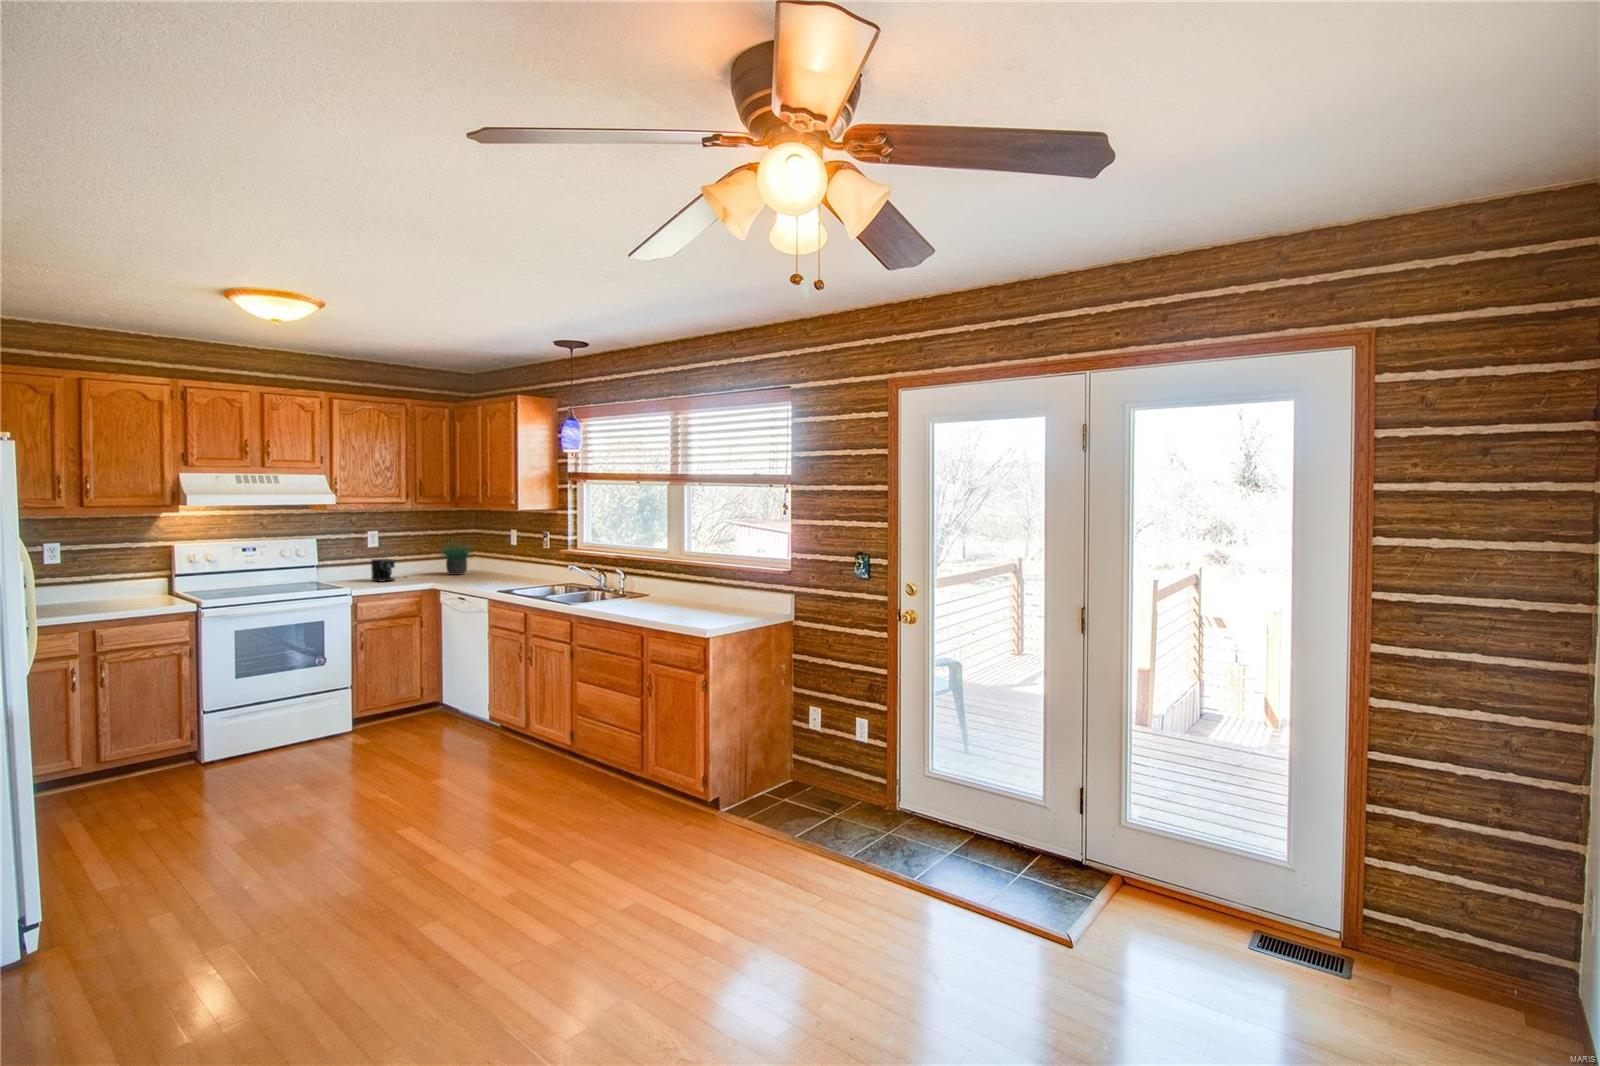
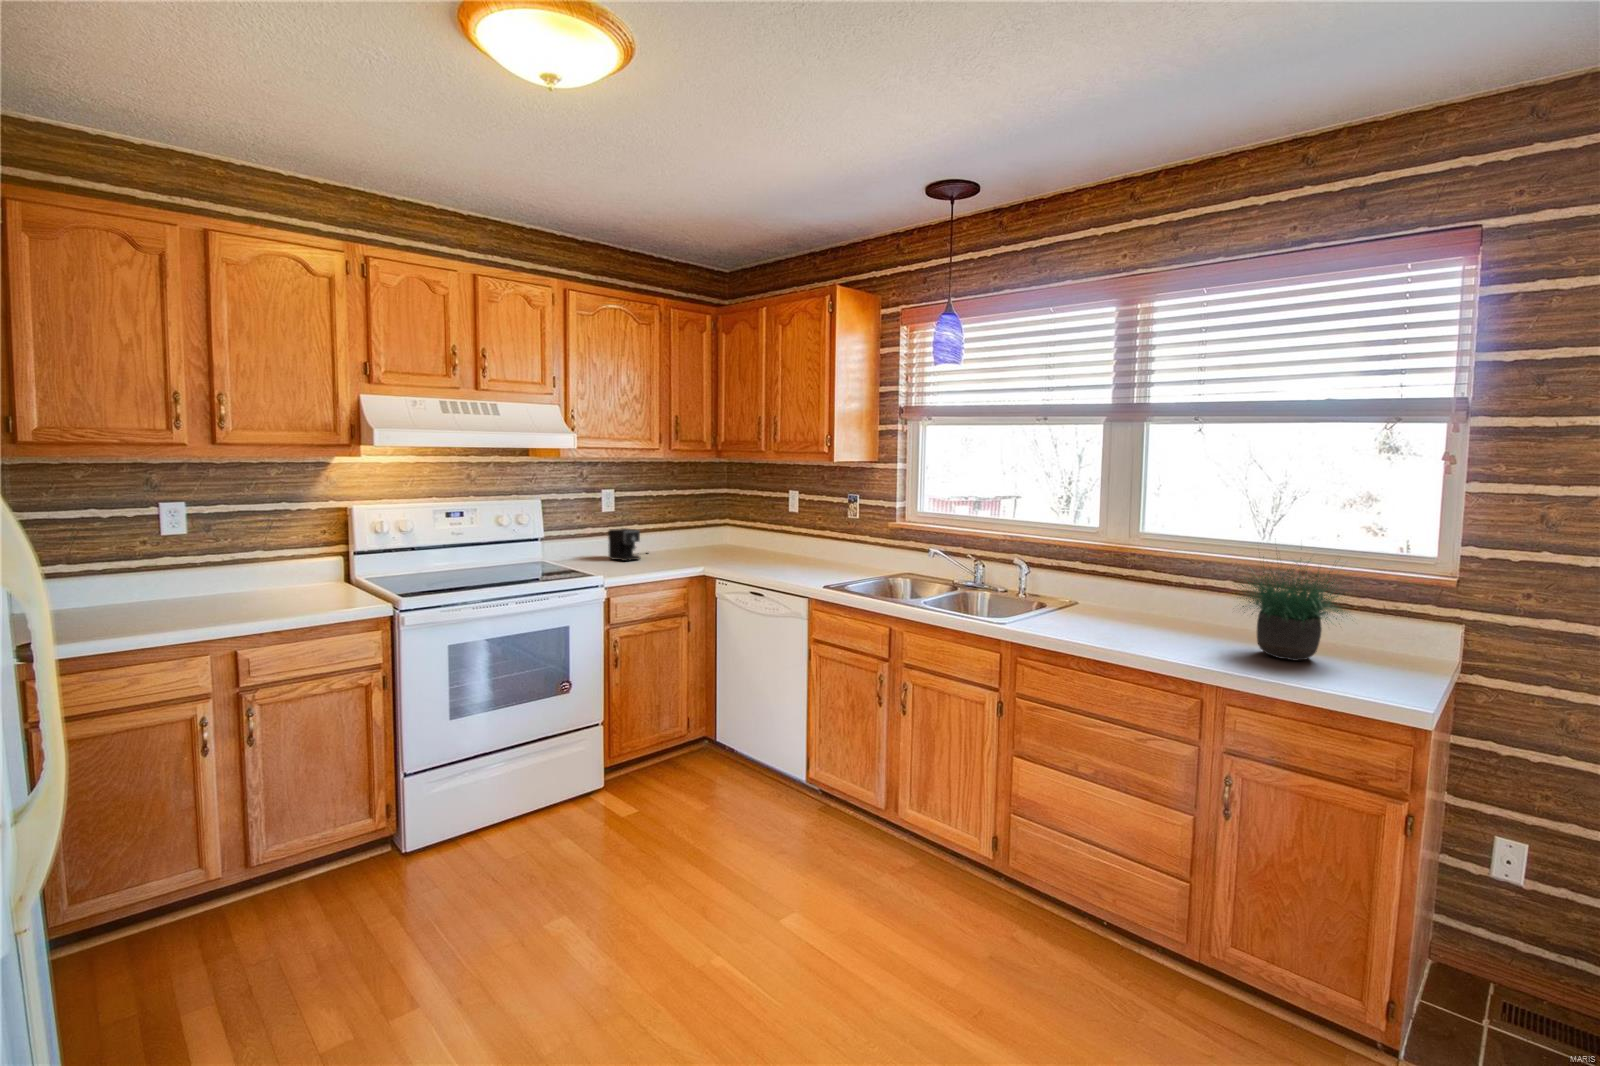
potted plant: present [440,543,472,575] -> present [1240,557,1346,661]

